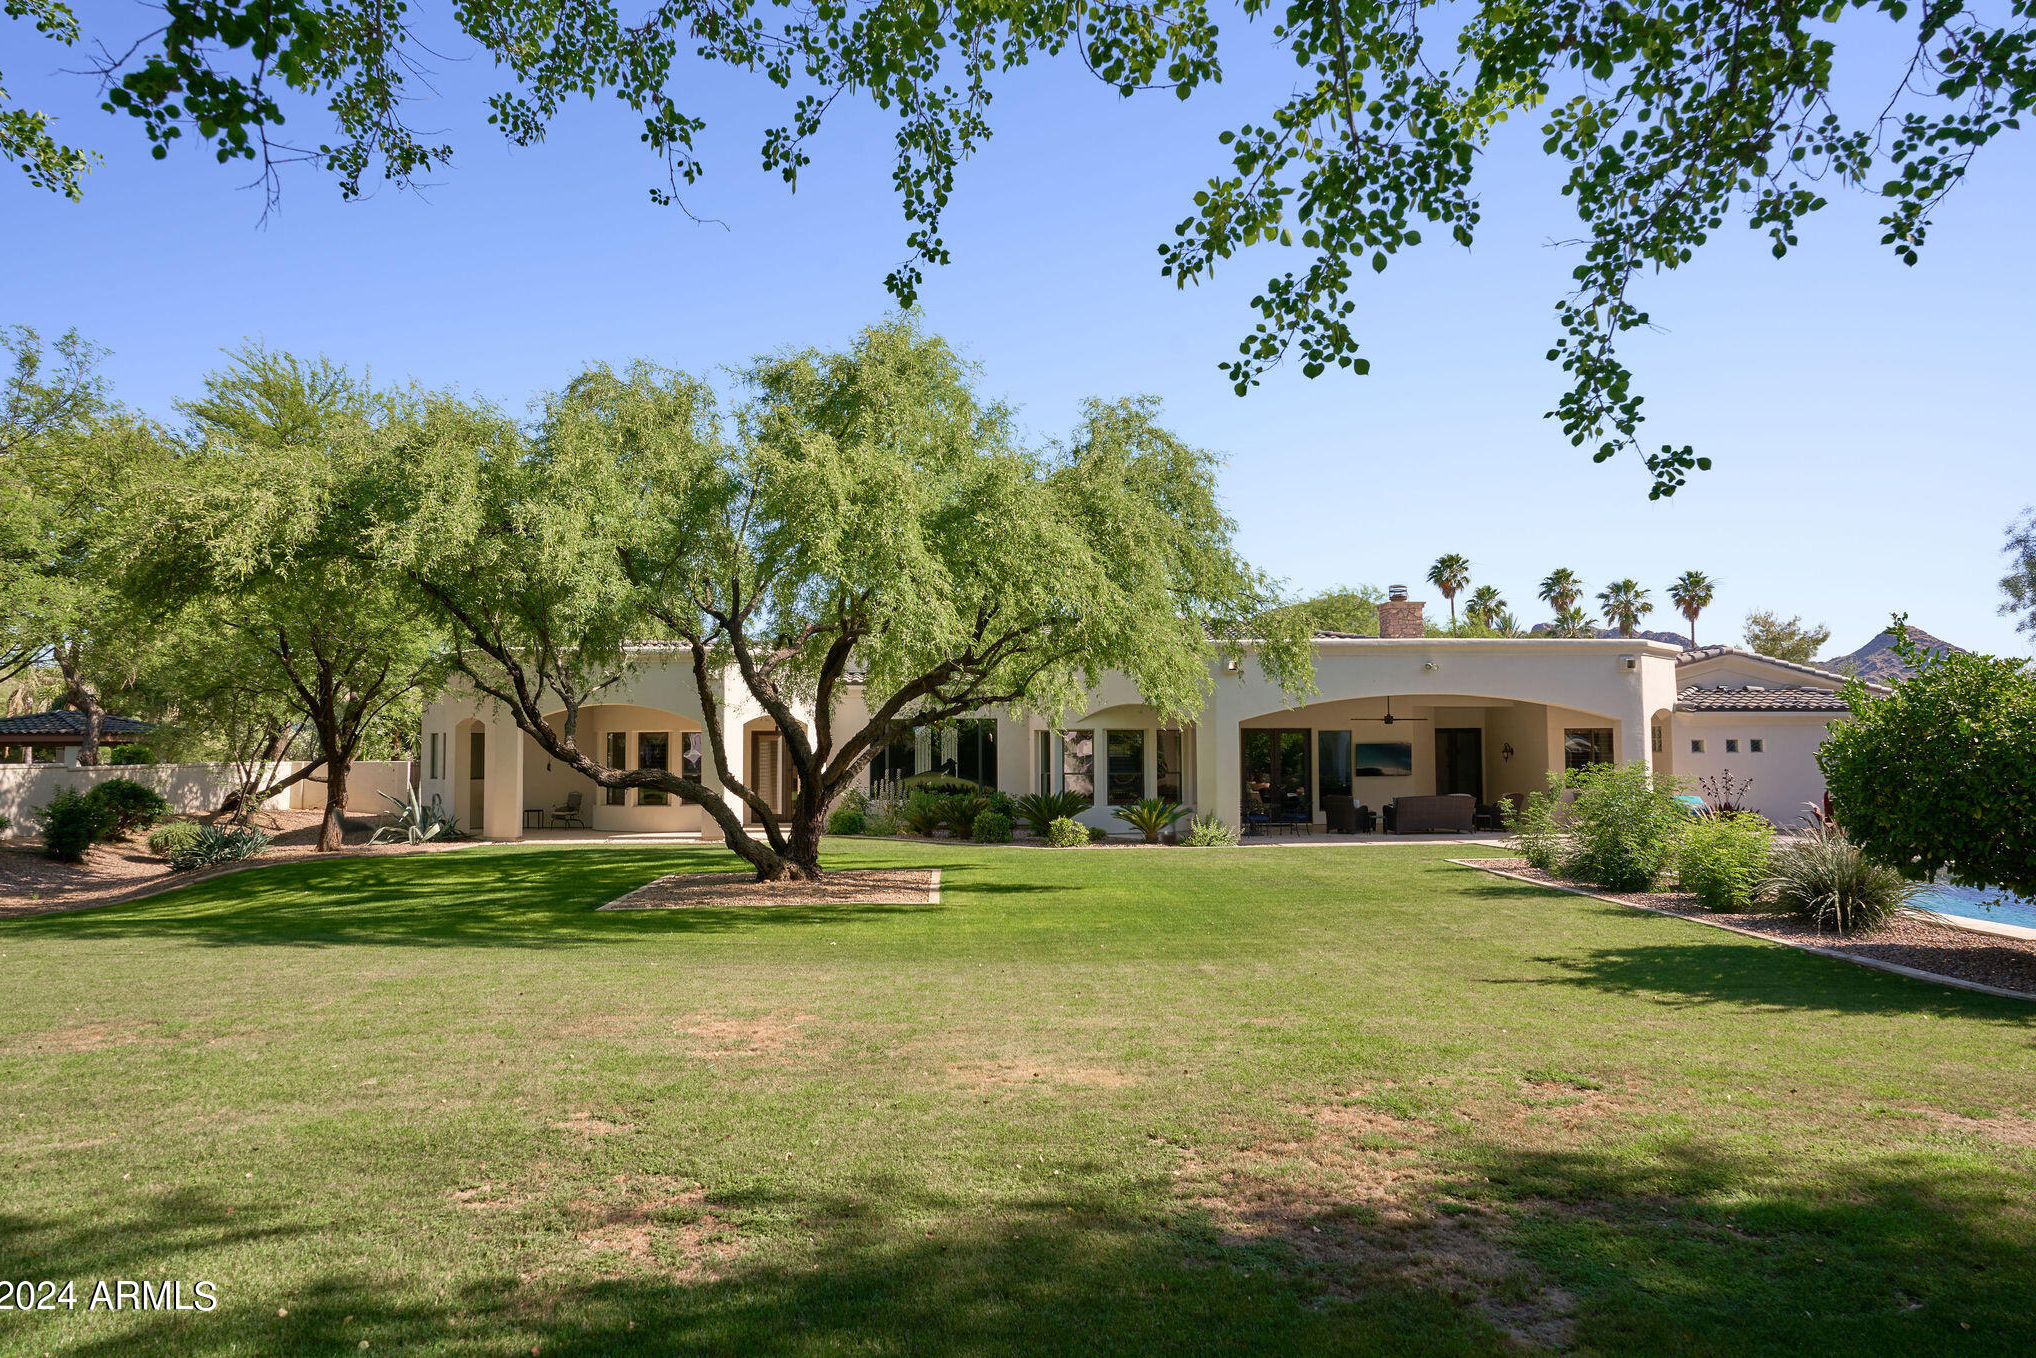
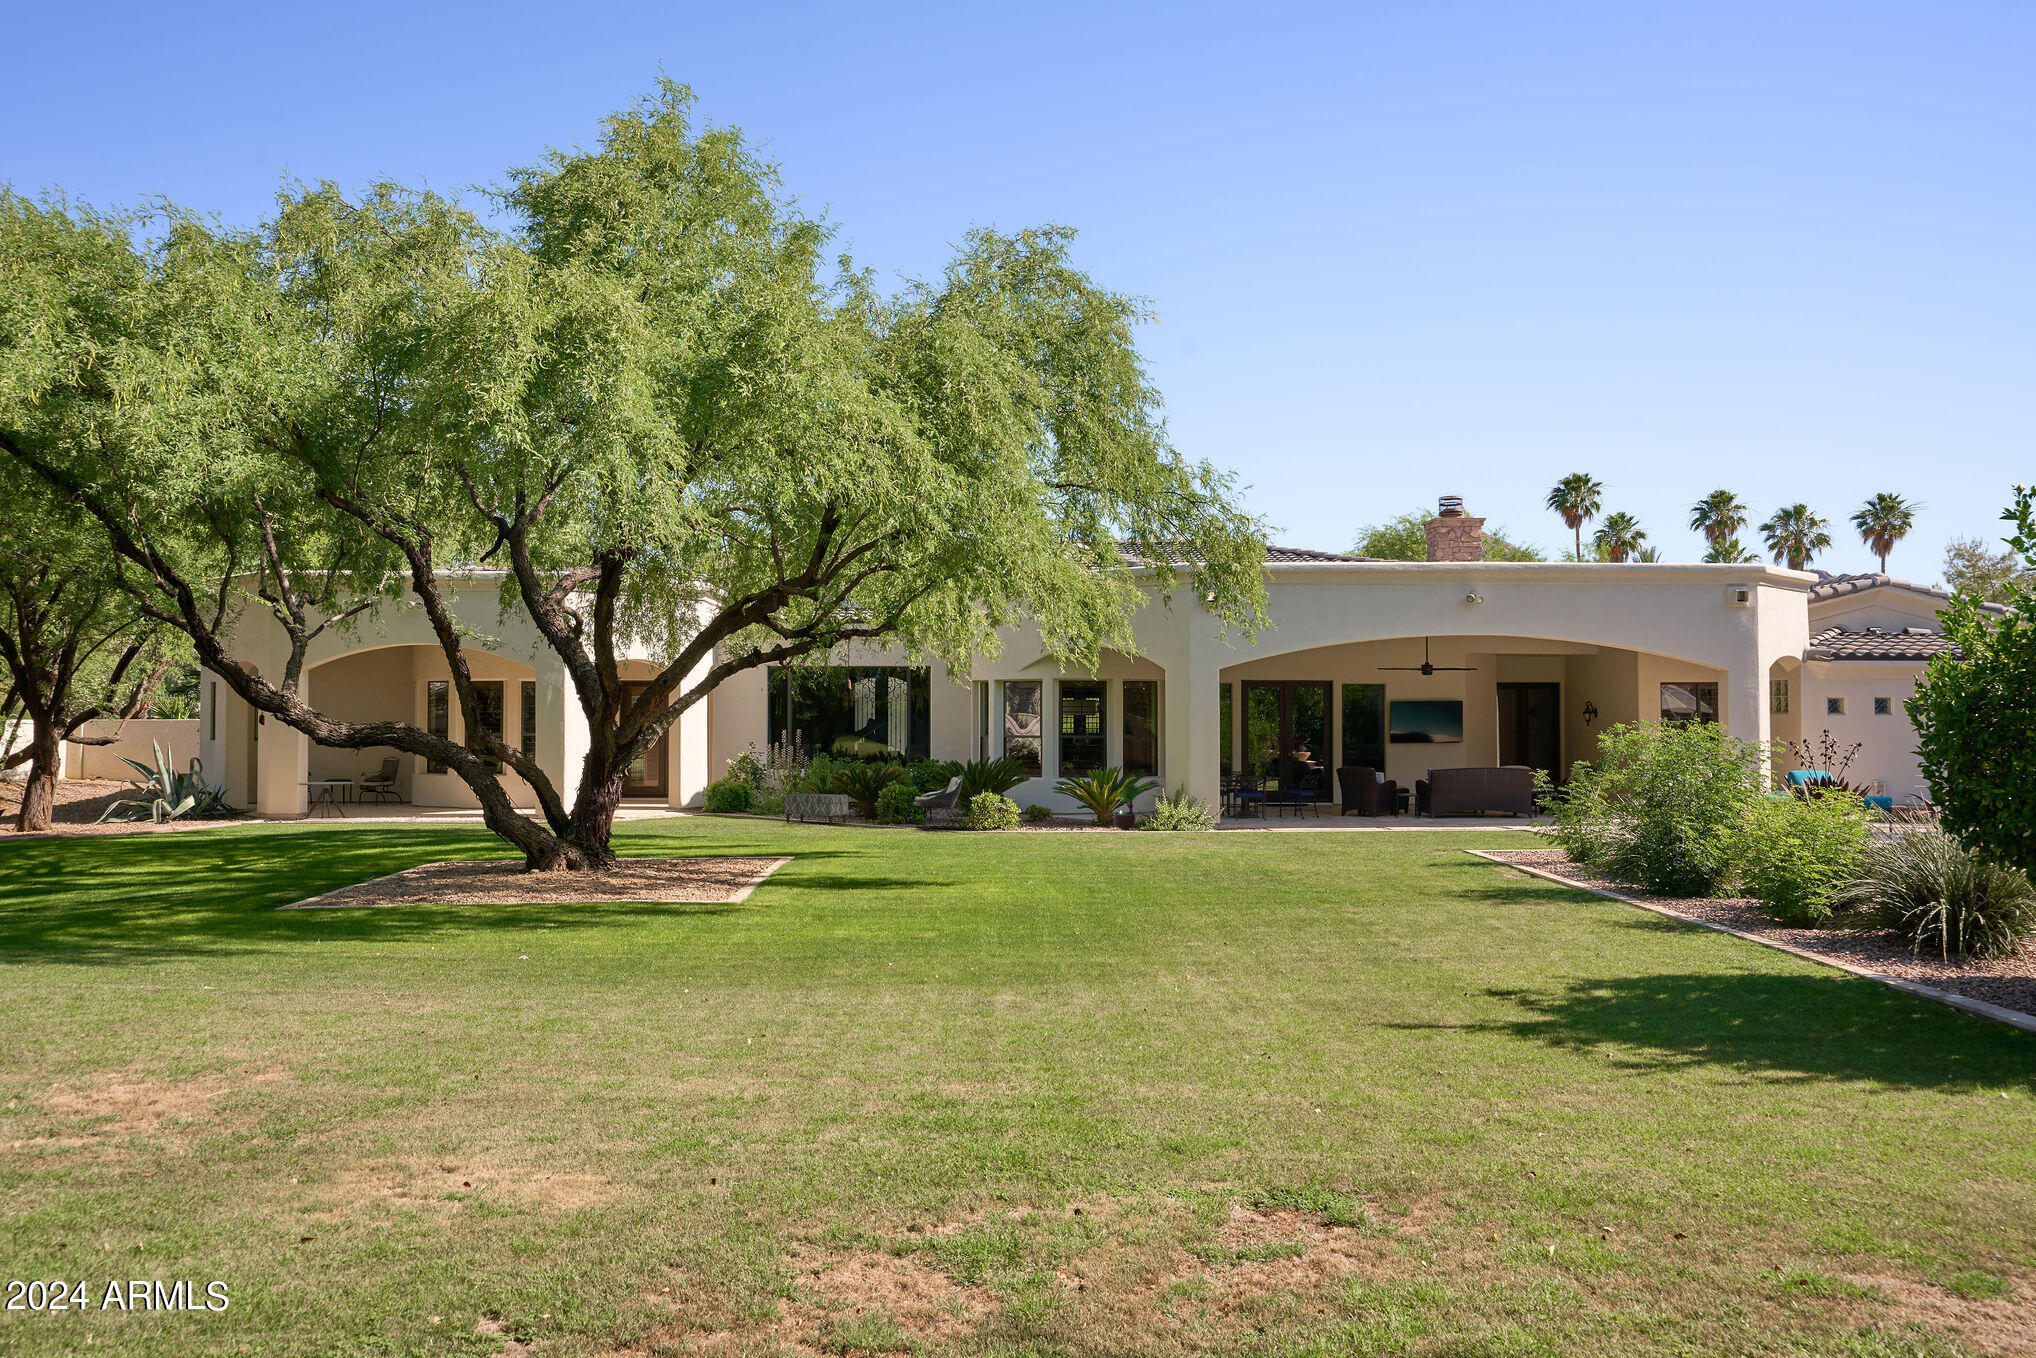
lounge chair: present [333,808,376,851] -> present [913,776,963,830]
round table: none [514,811,557,841] -> present [298,782,354,819]
bench: none [900,819,950,843] -> present [784,793,848,825]

